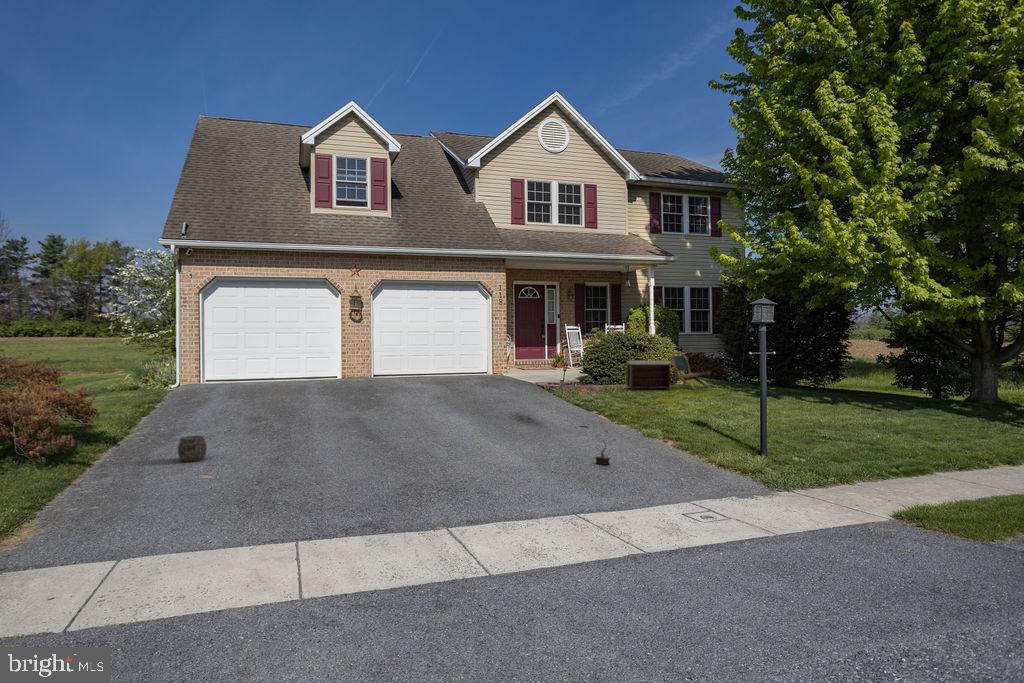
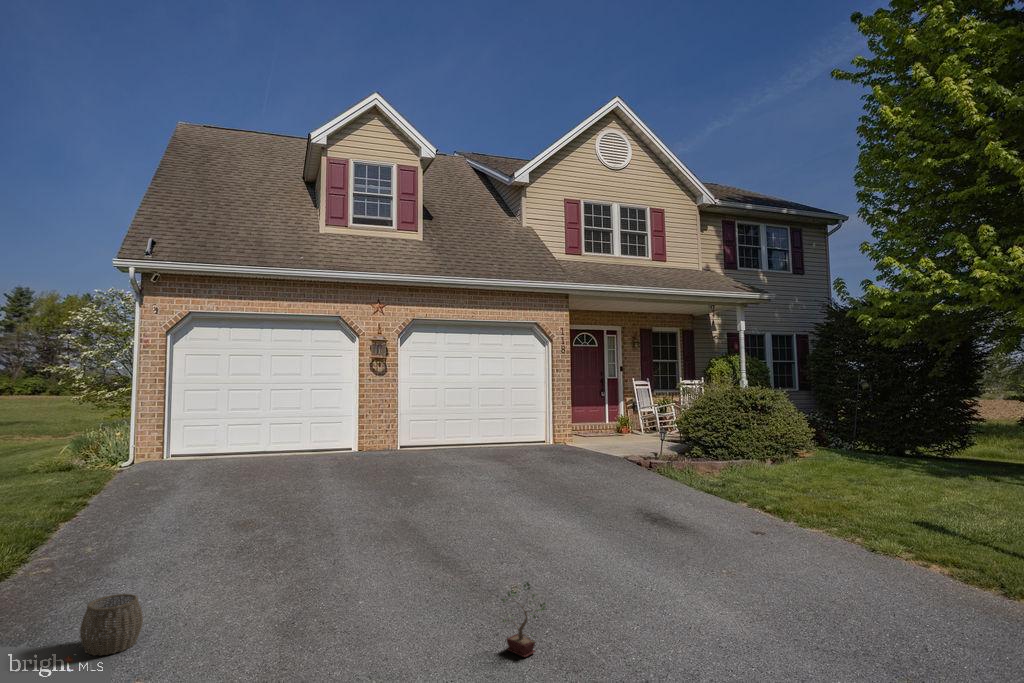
lounge chair: present [670,355,710,389] -> none [806,417,862,465]
bench: present [626,361,672,390] -> none [750,425,816,467]
potted plant: present [593,430,615,465] -> present [501,582,546,657]

